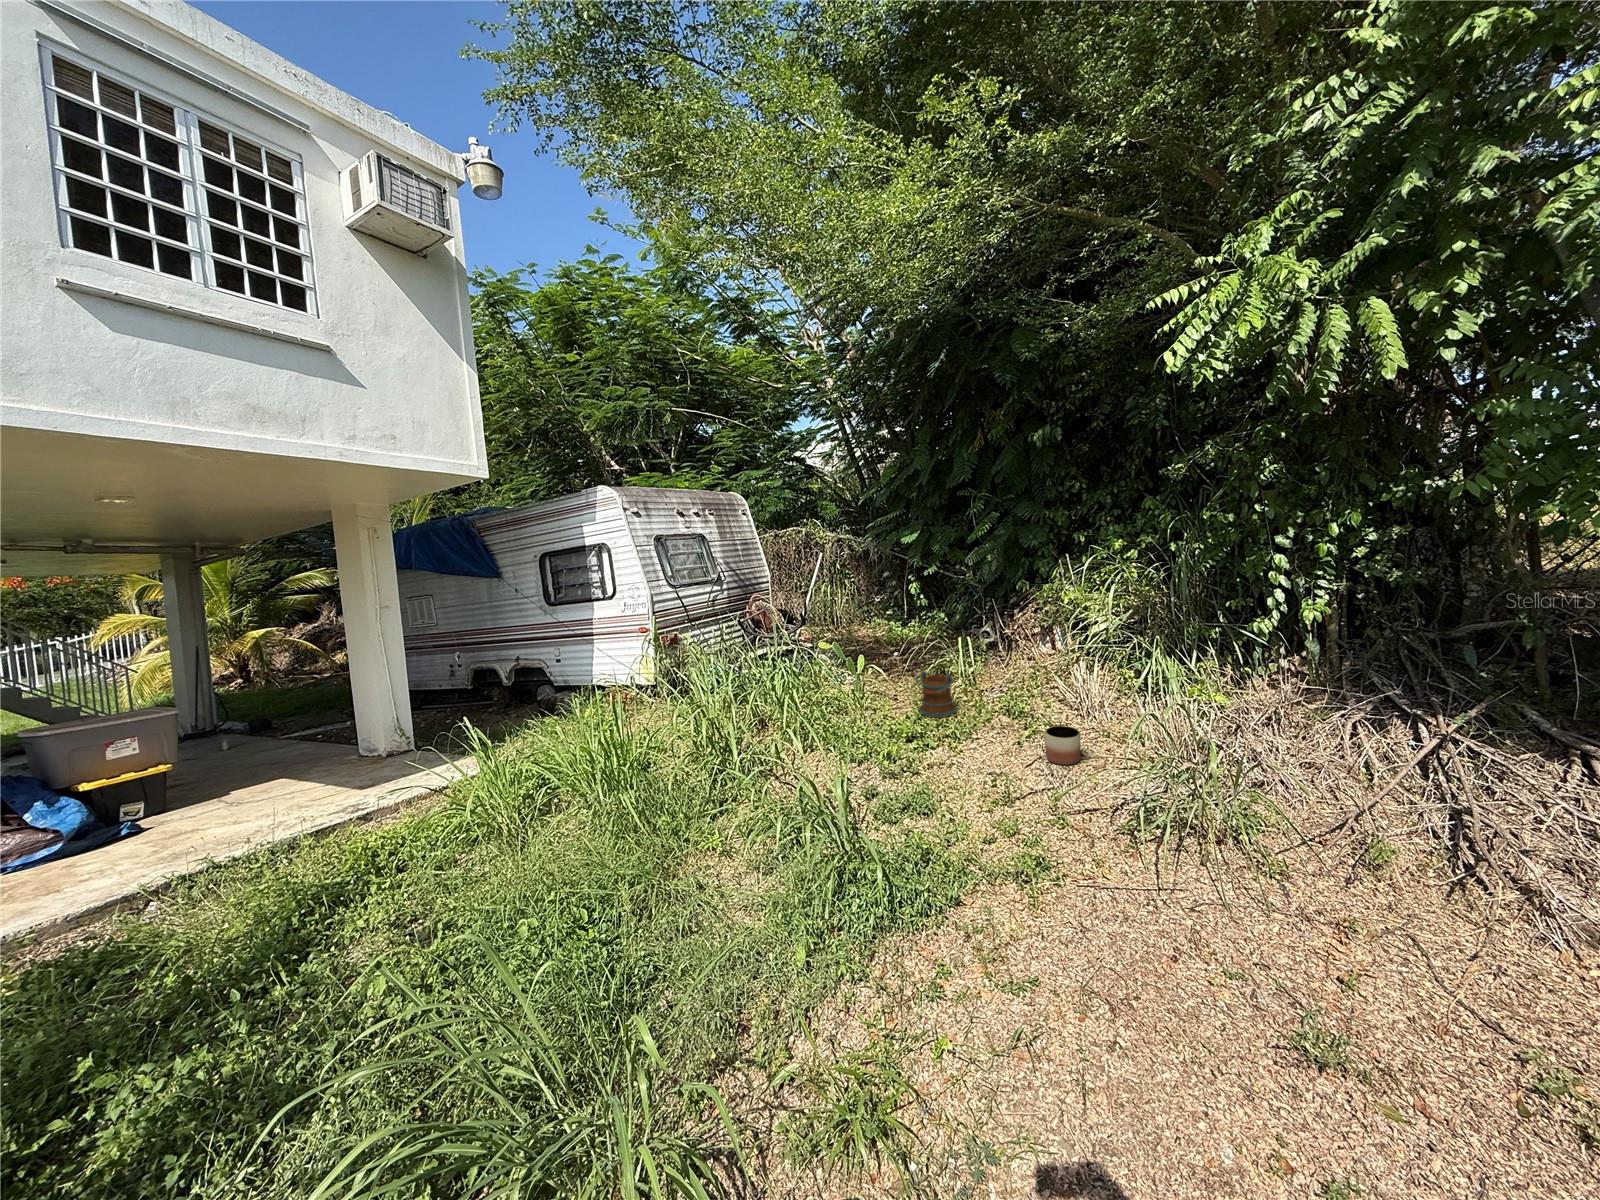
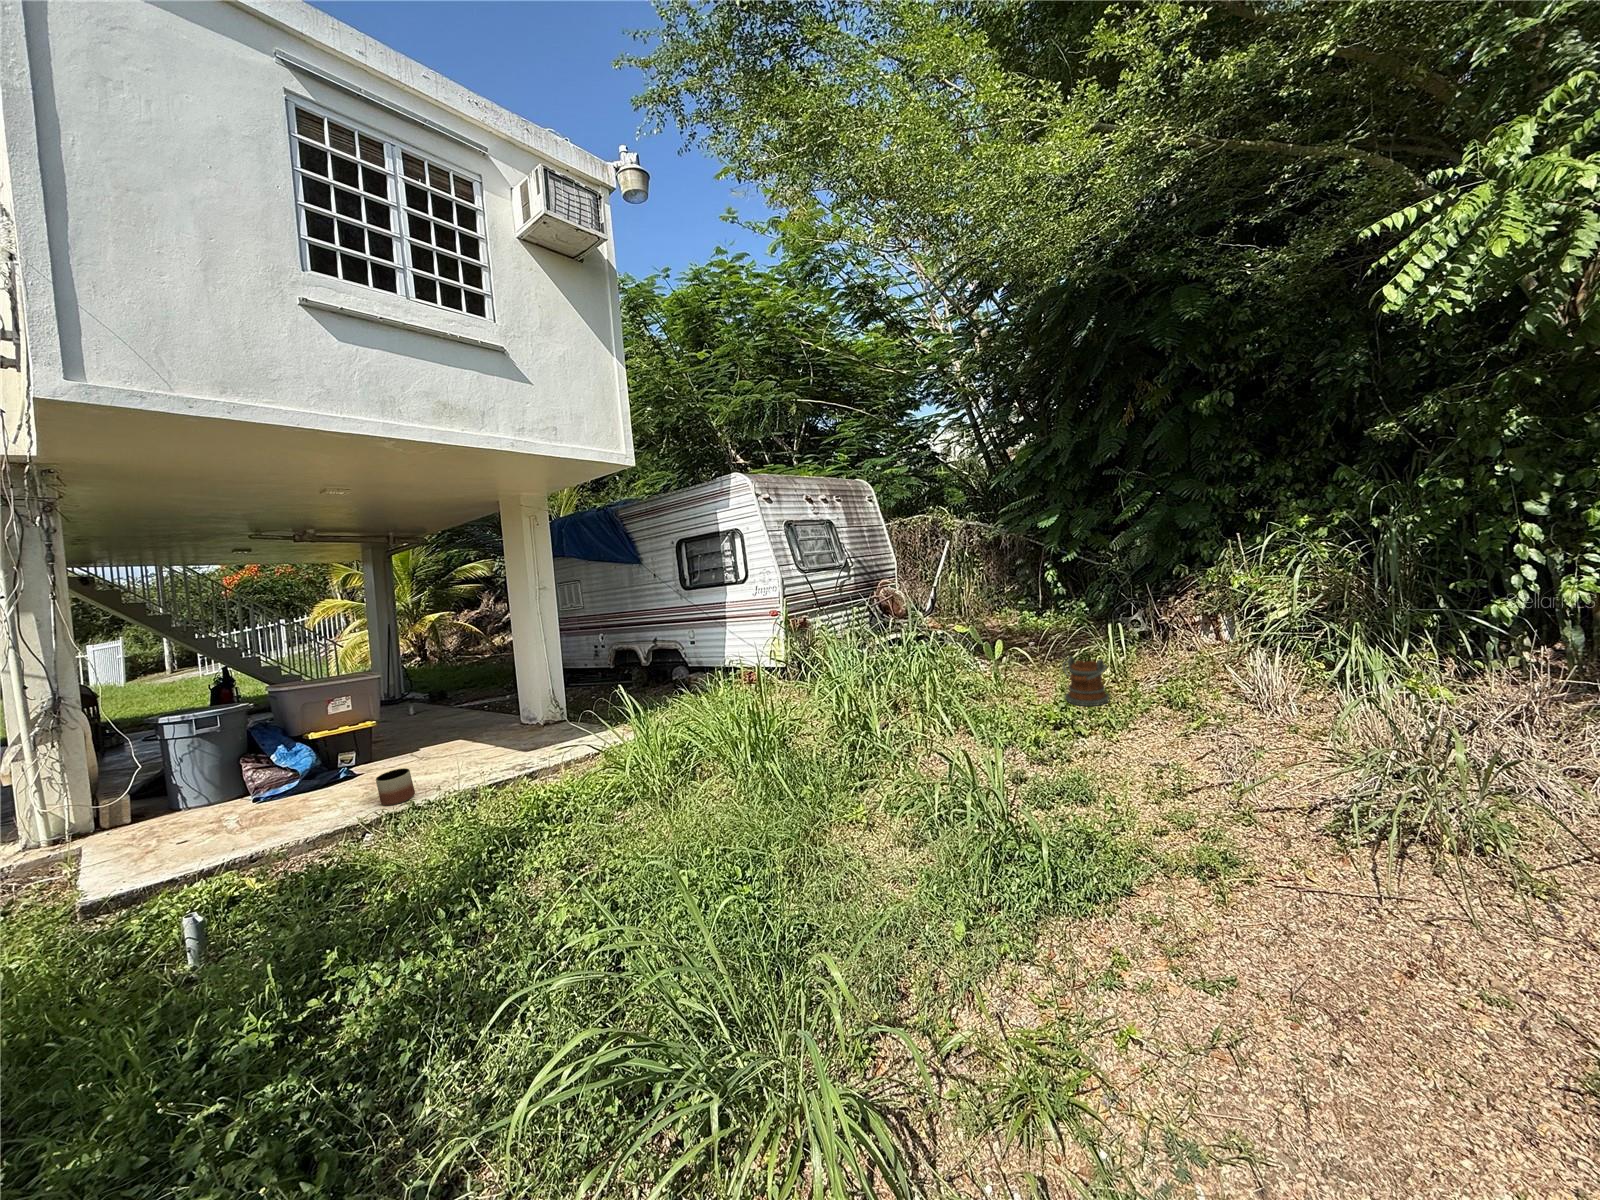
planter: present [1046,726,1081,765] -> present [376,768,415,806]

